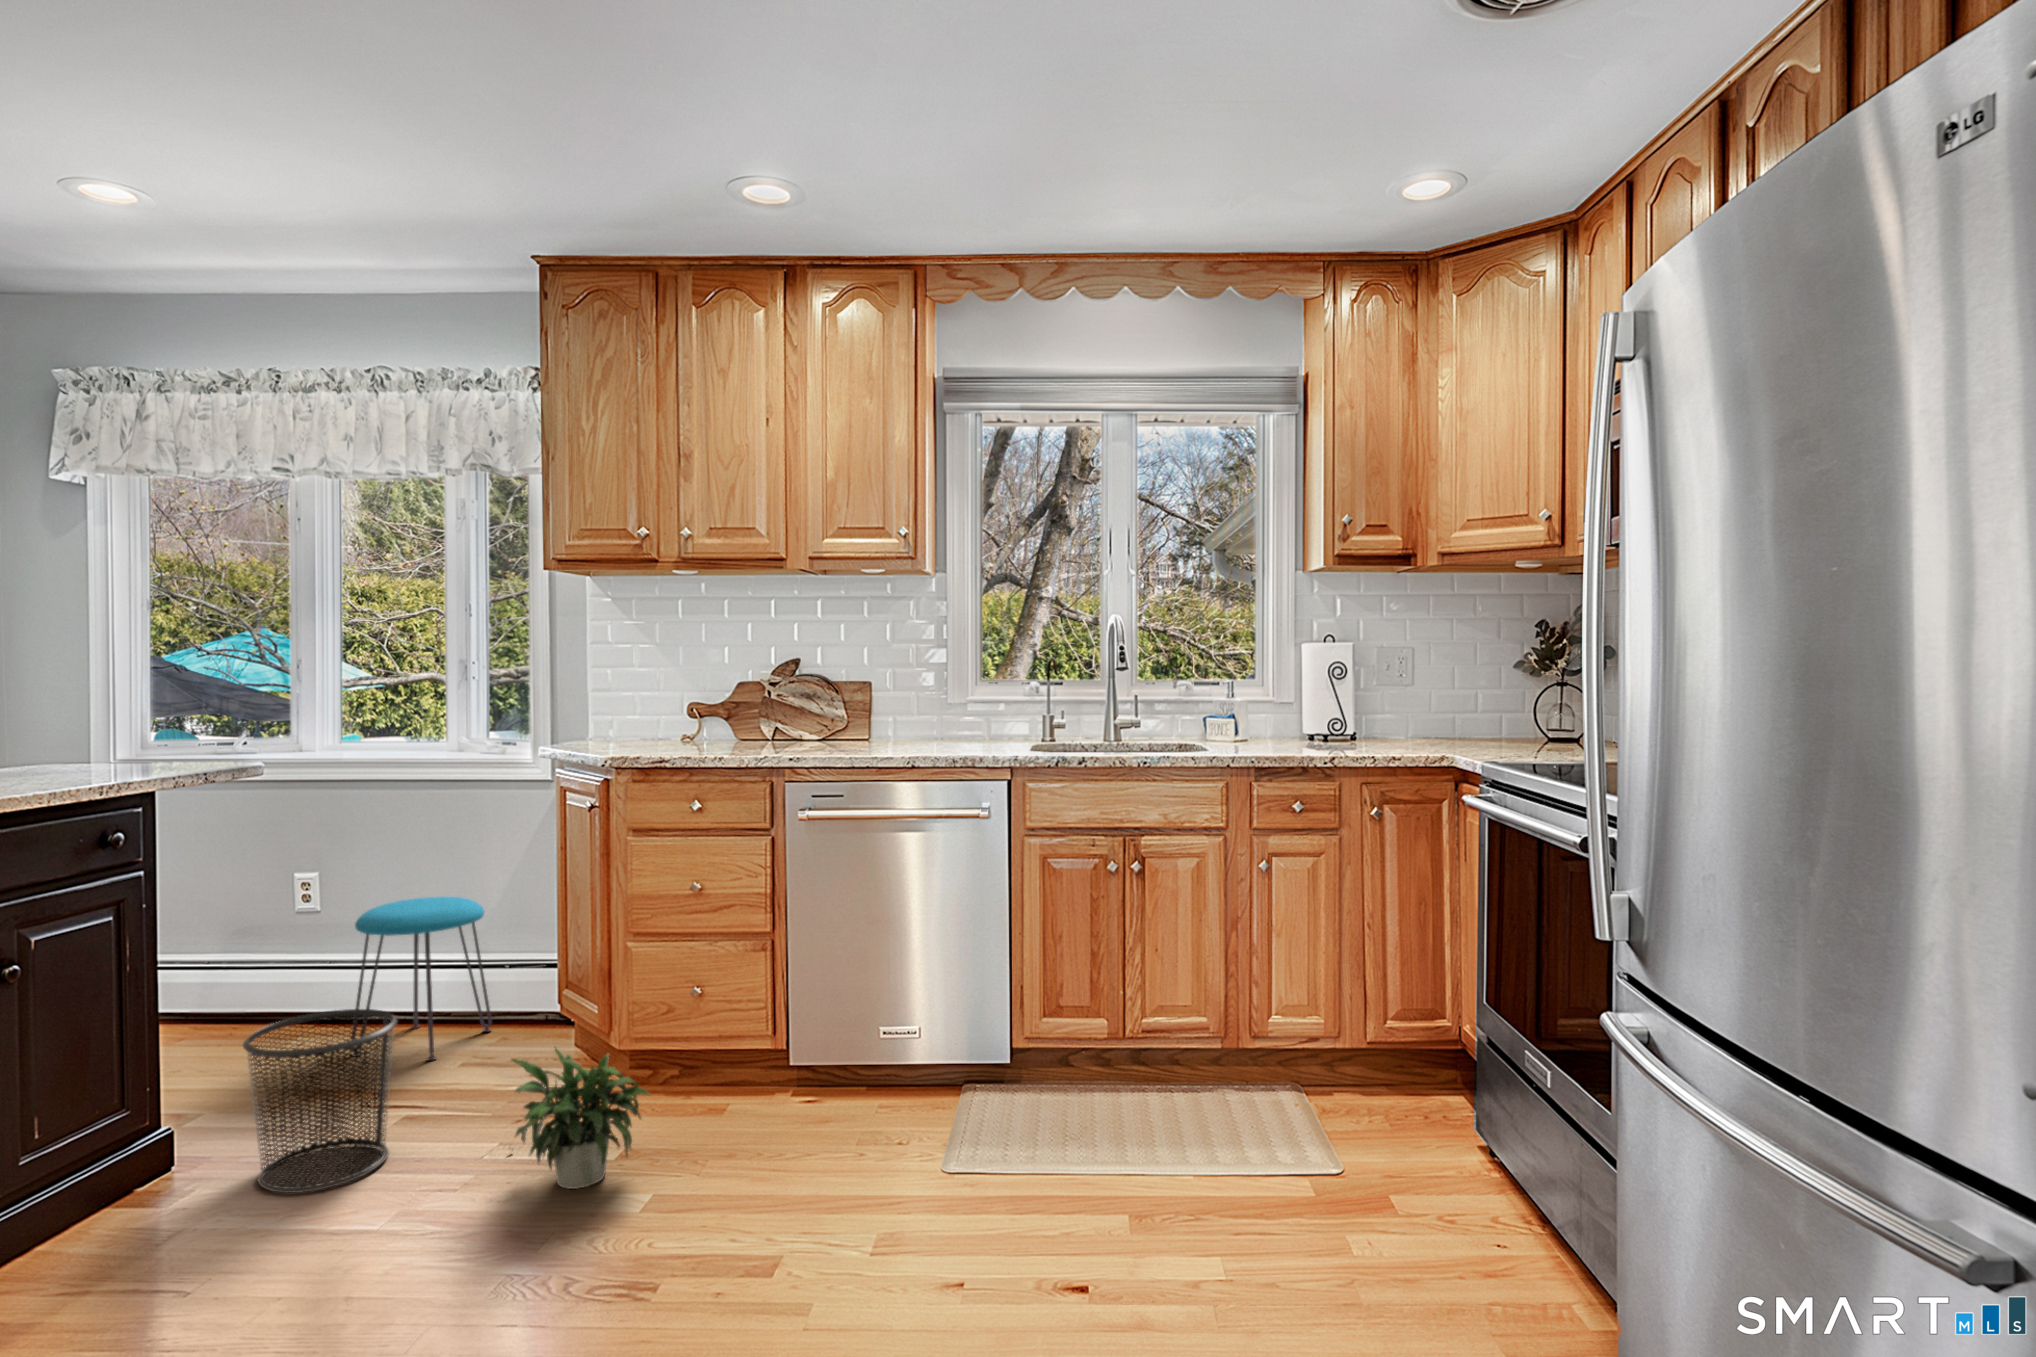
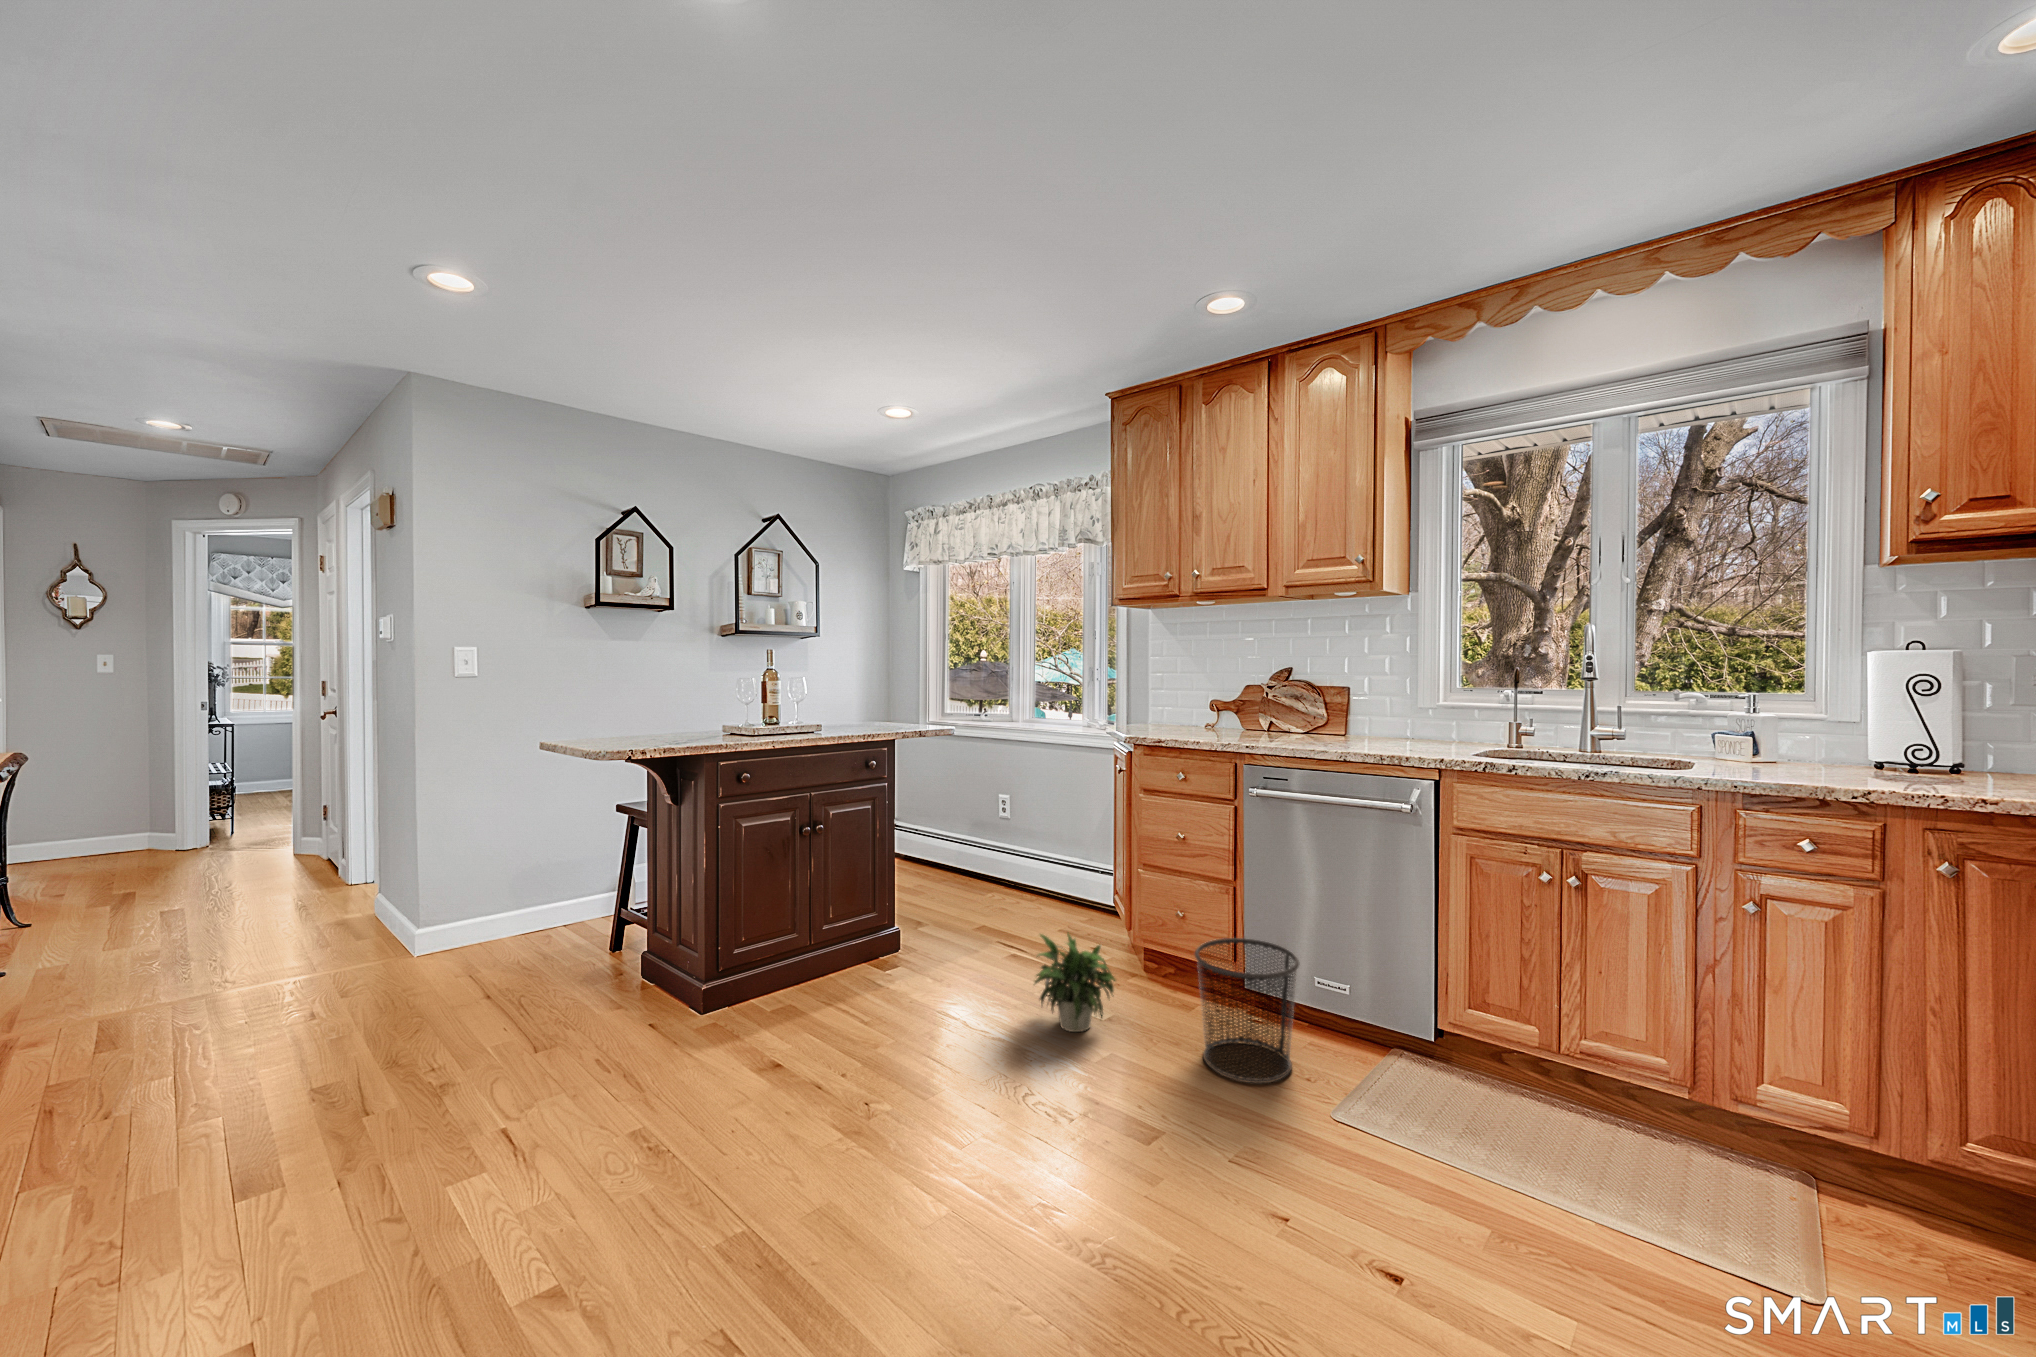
stool: present [351,897,492,1061] -> none [1009,817,1088,921]
waste bin: present [243,1009,397,1193] -> present [1195,938,1299,1083]

